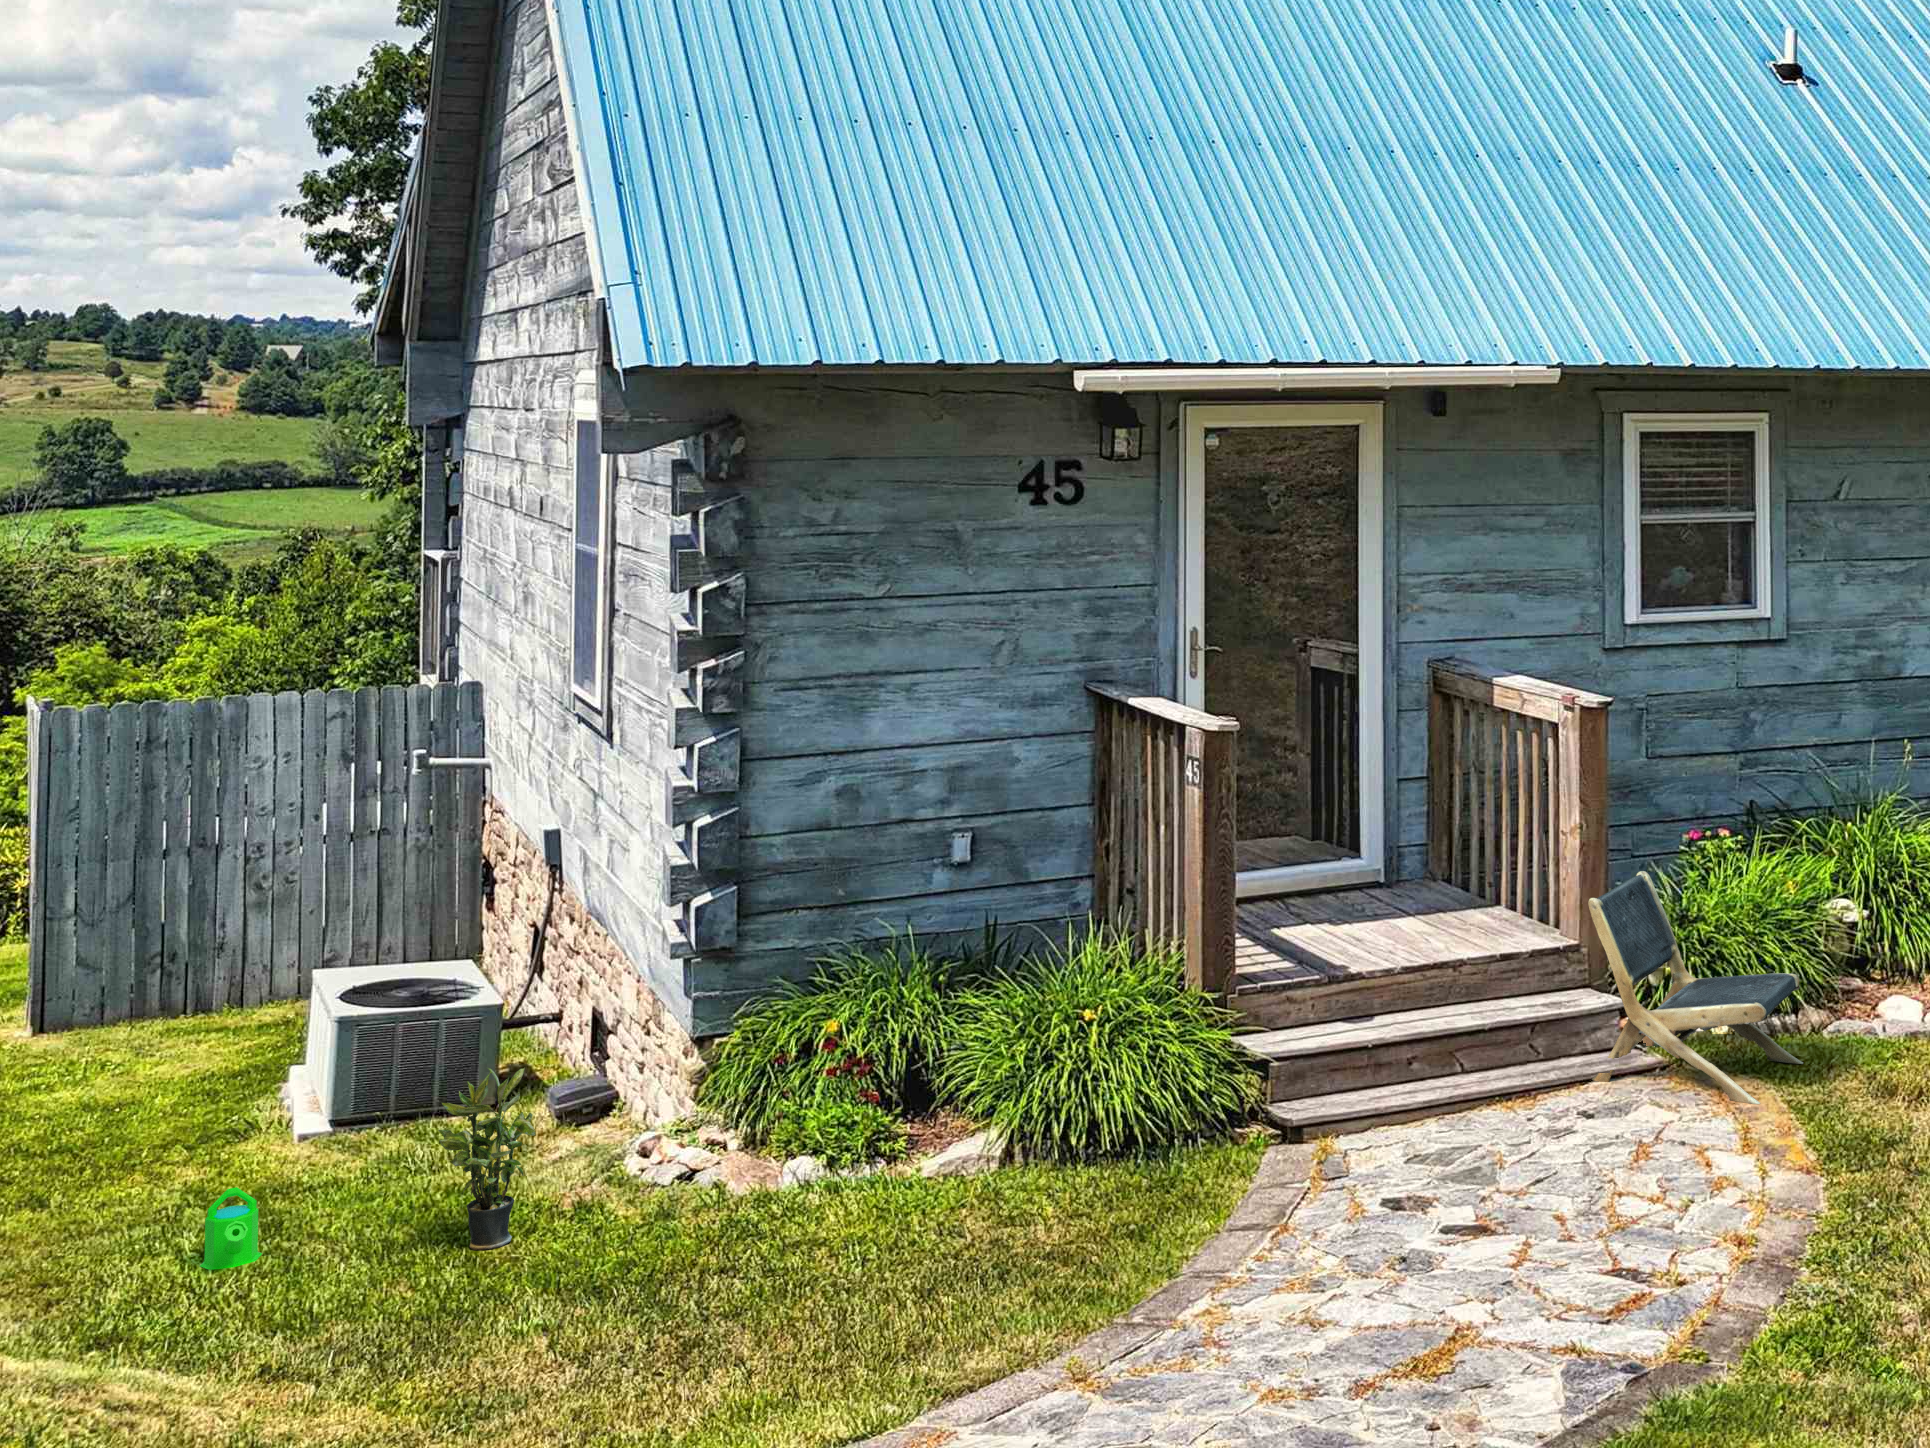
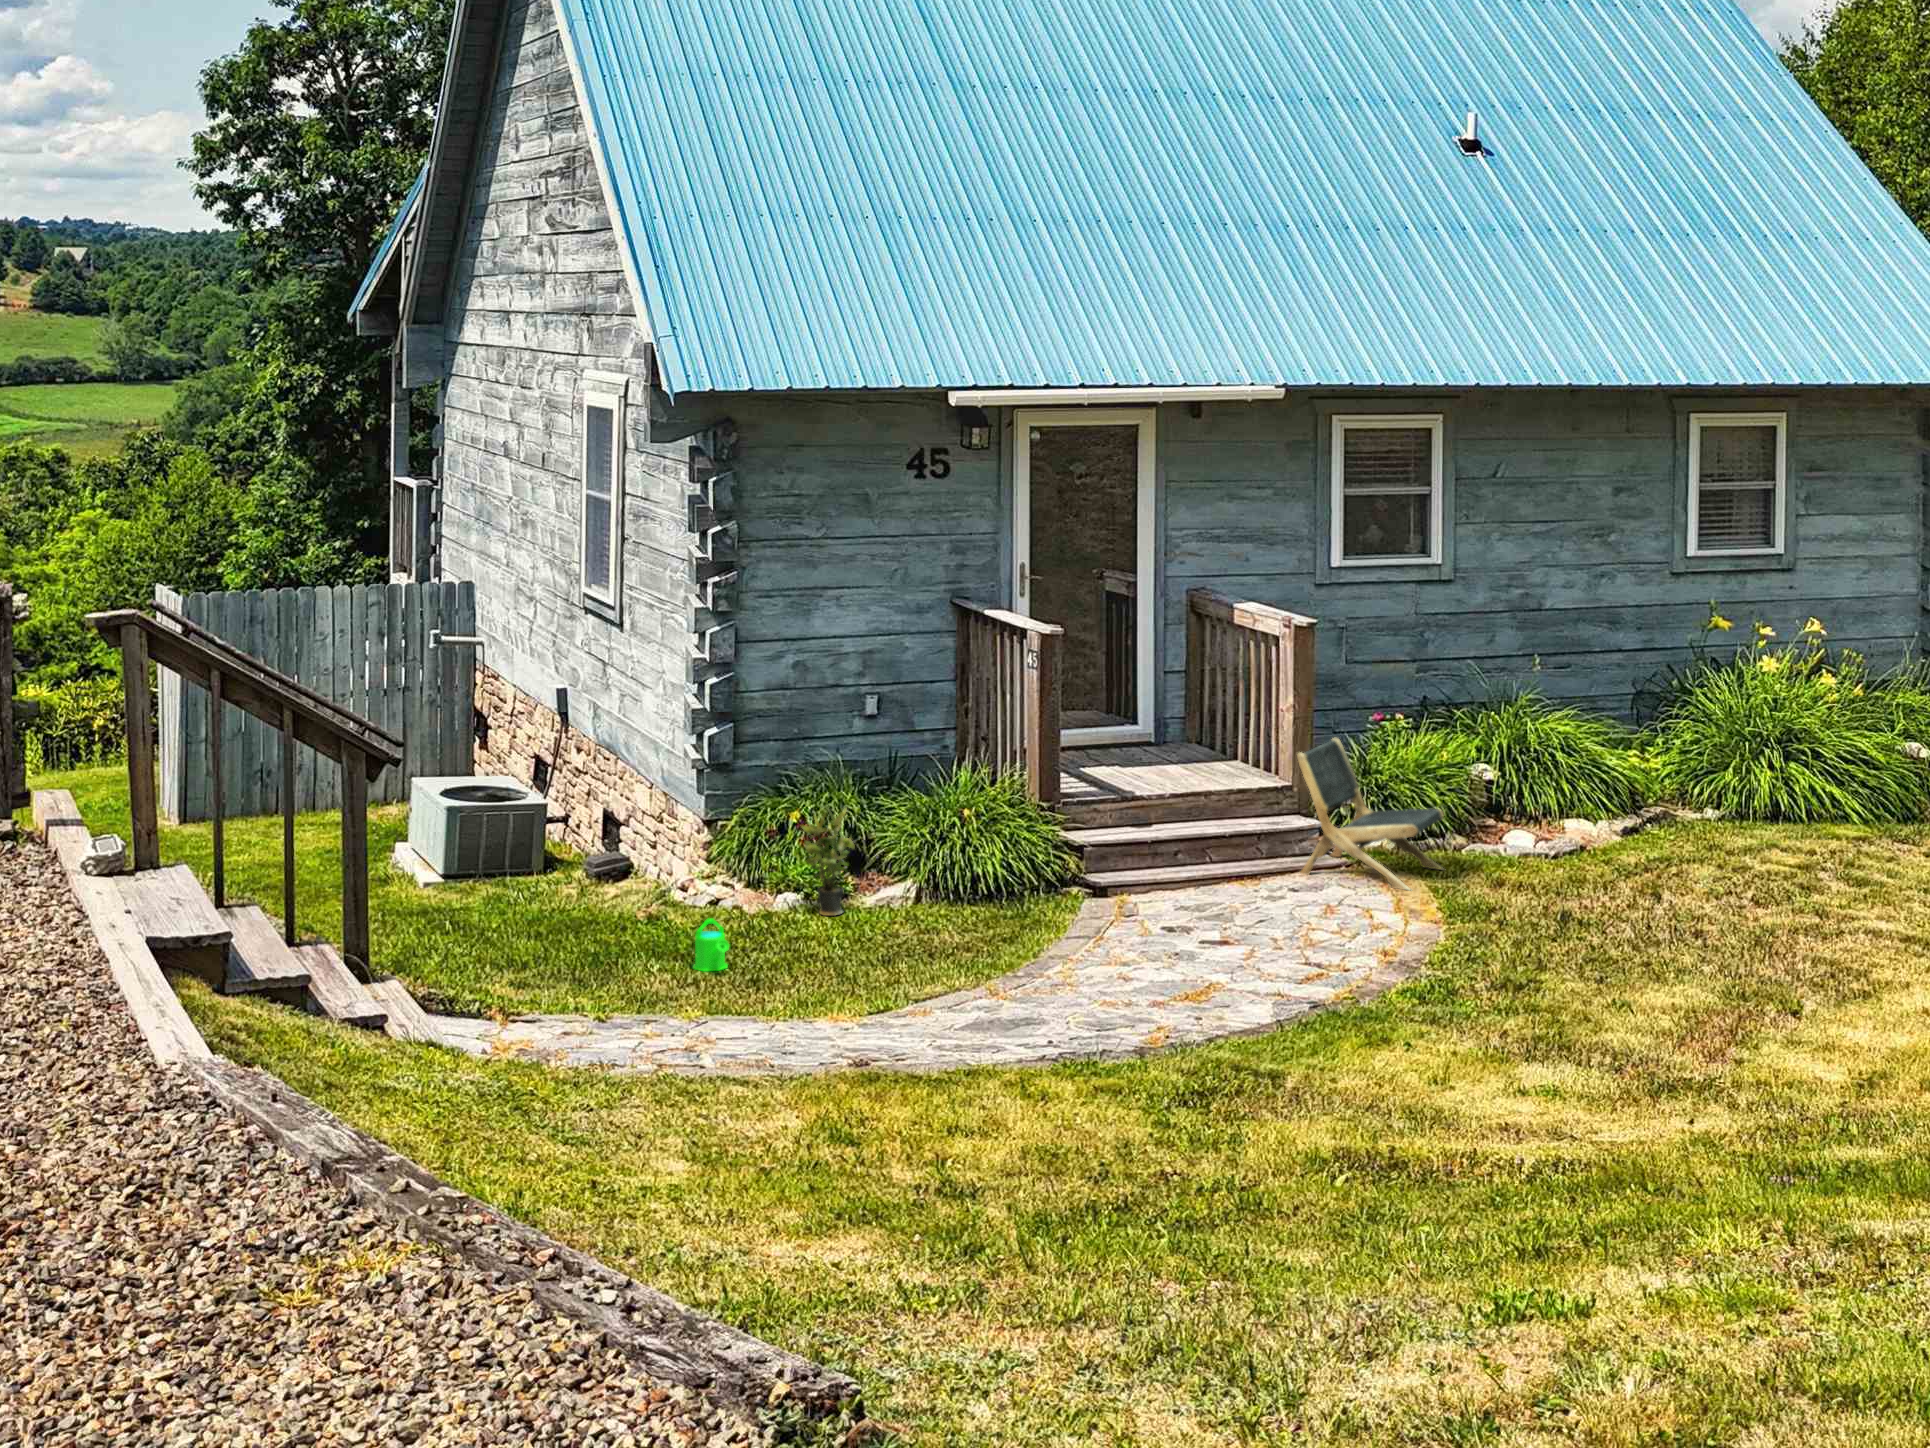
potted plant: present [438,1068,536,1251] -> present [802,807,855,916]
watering can: present [200,1187,262,1270] -> present [693,918,729,971]

